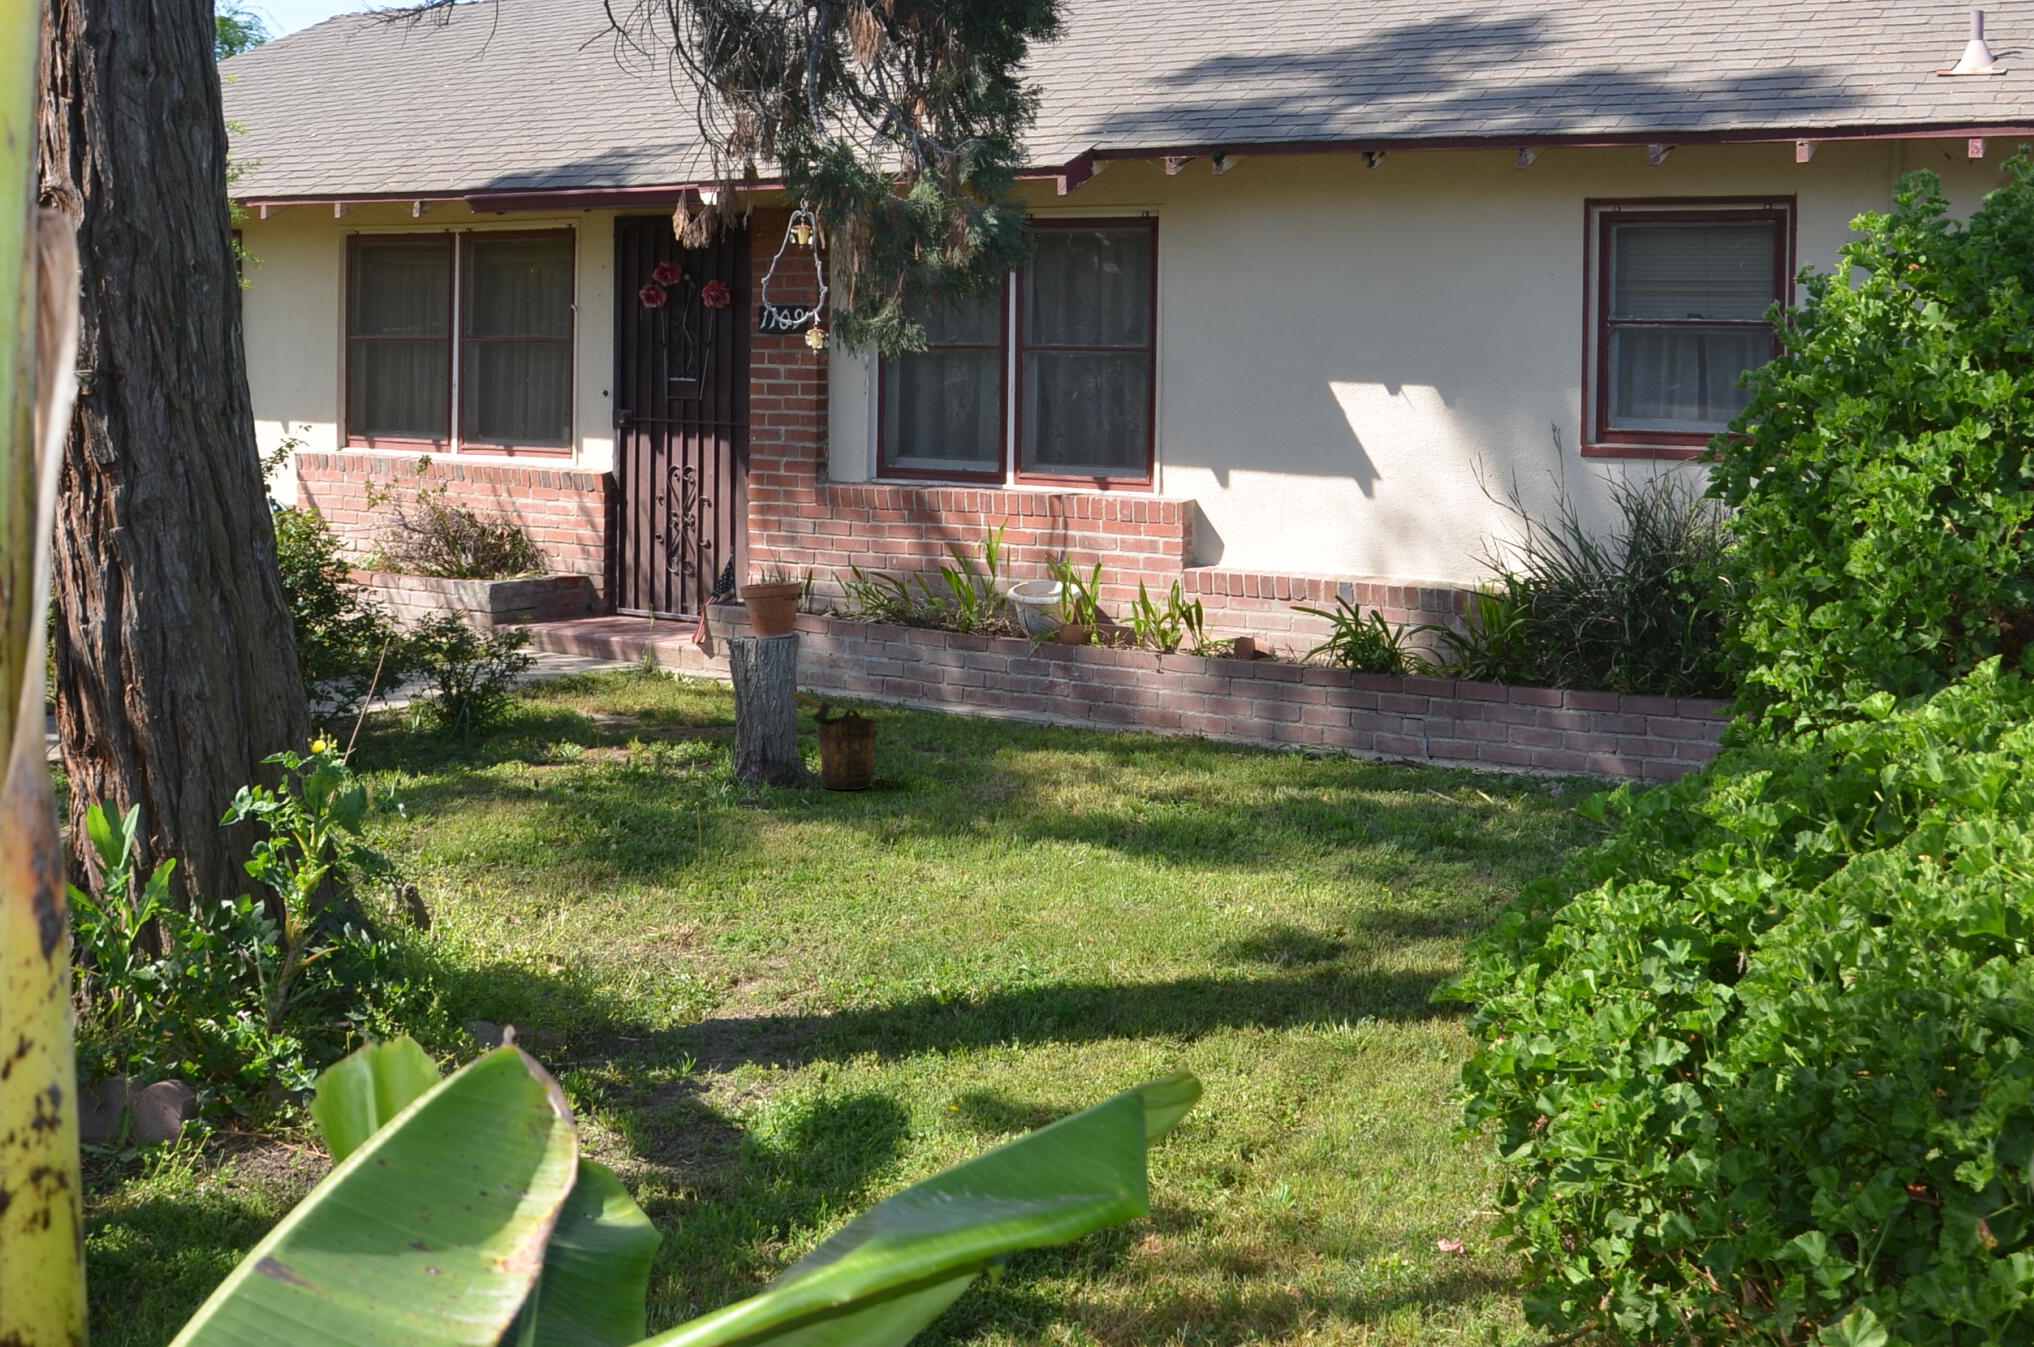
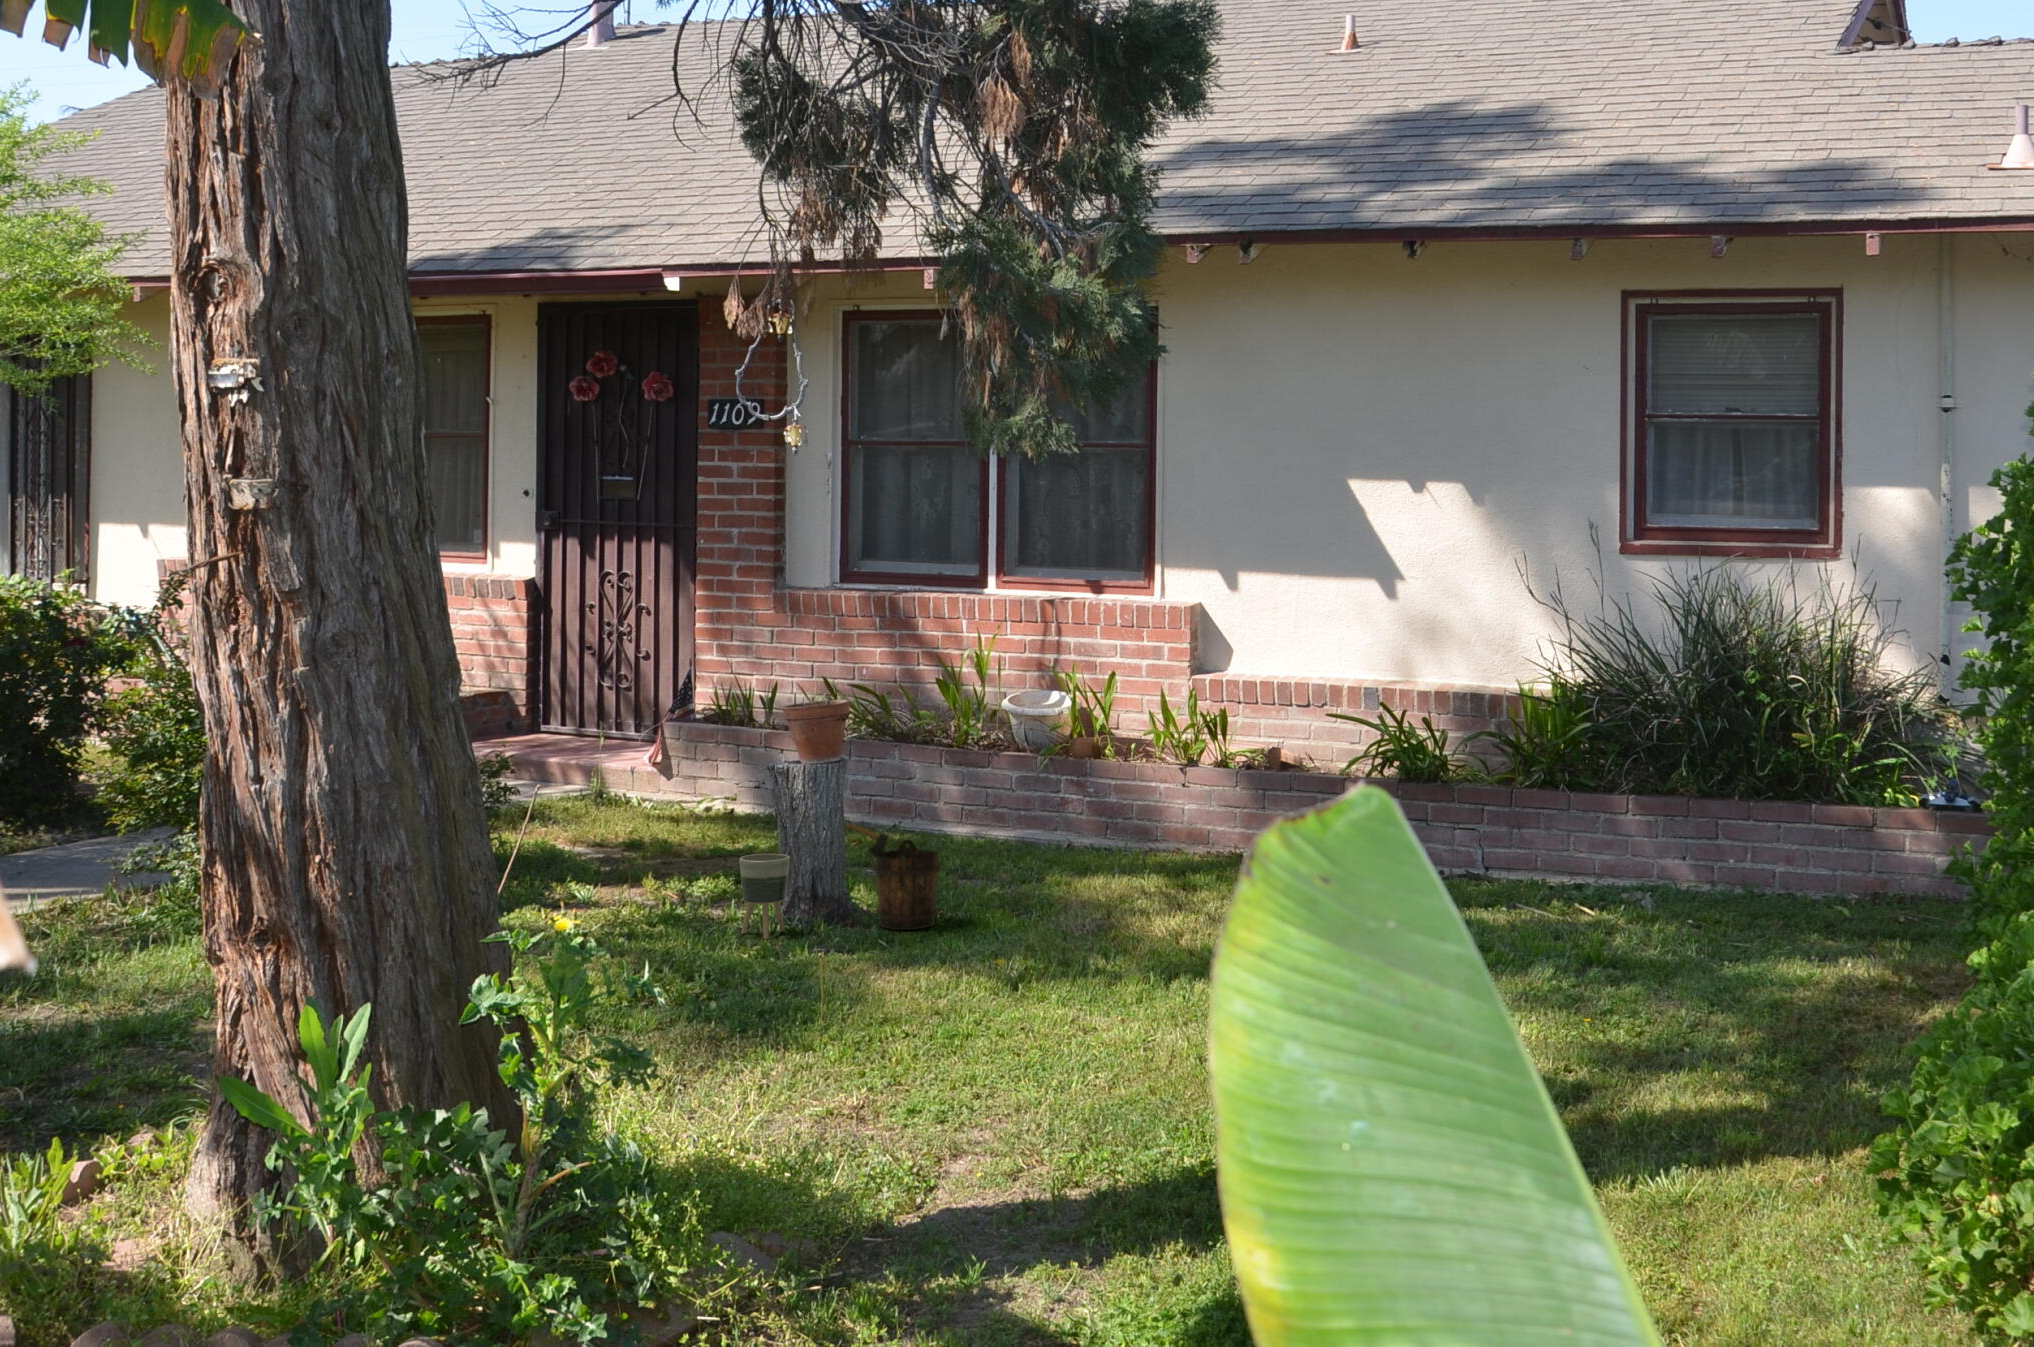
planter: none [695,717,740,793] -> present [739,854,790,939]

